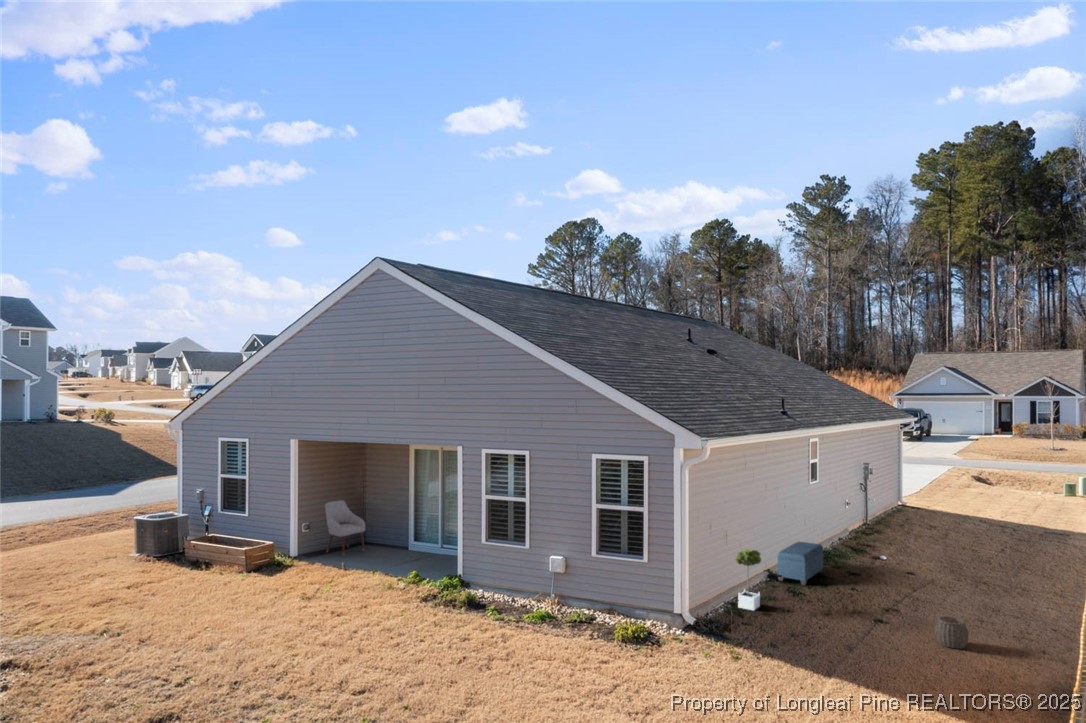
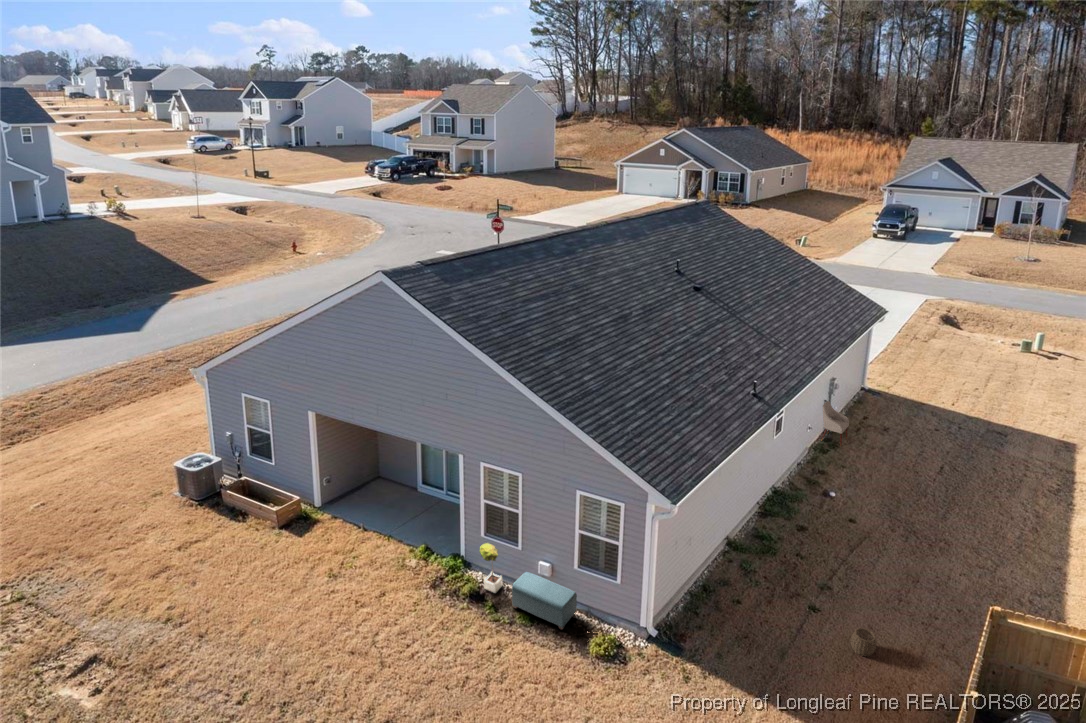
chair: present [325,500,365,556] -> present [821,401,849,446]
bench: present [778,542,823,585] -> present [512,572,577,630]
potted tree: present [736,549,761,610] -> present [480,543,503,593]

